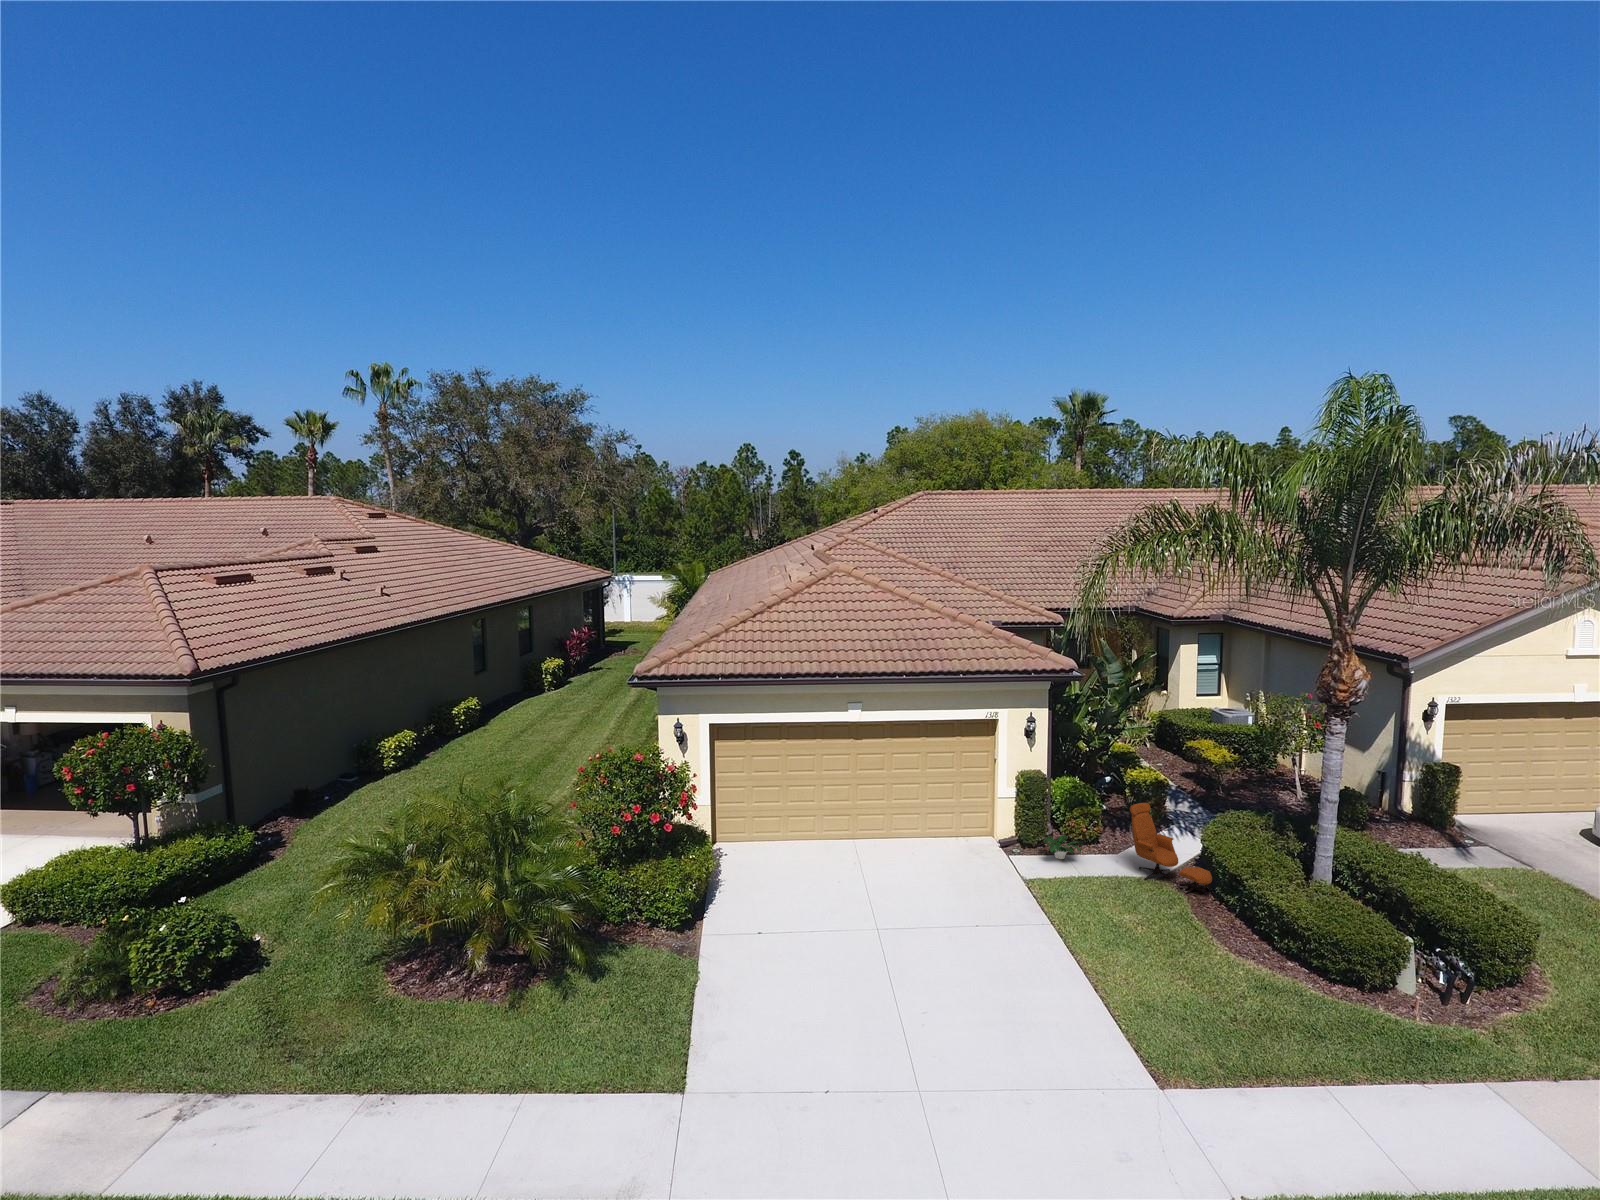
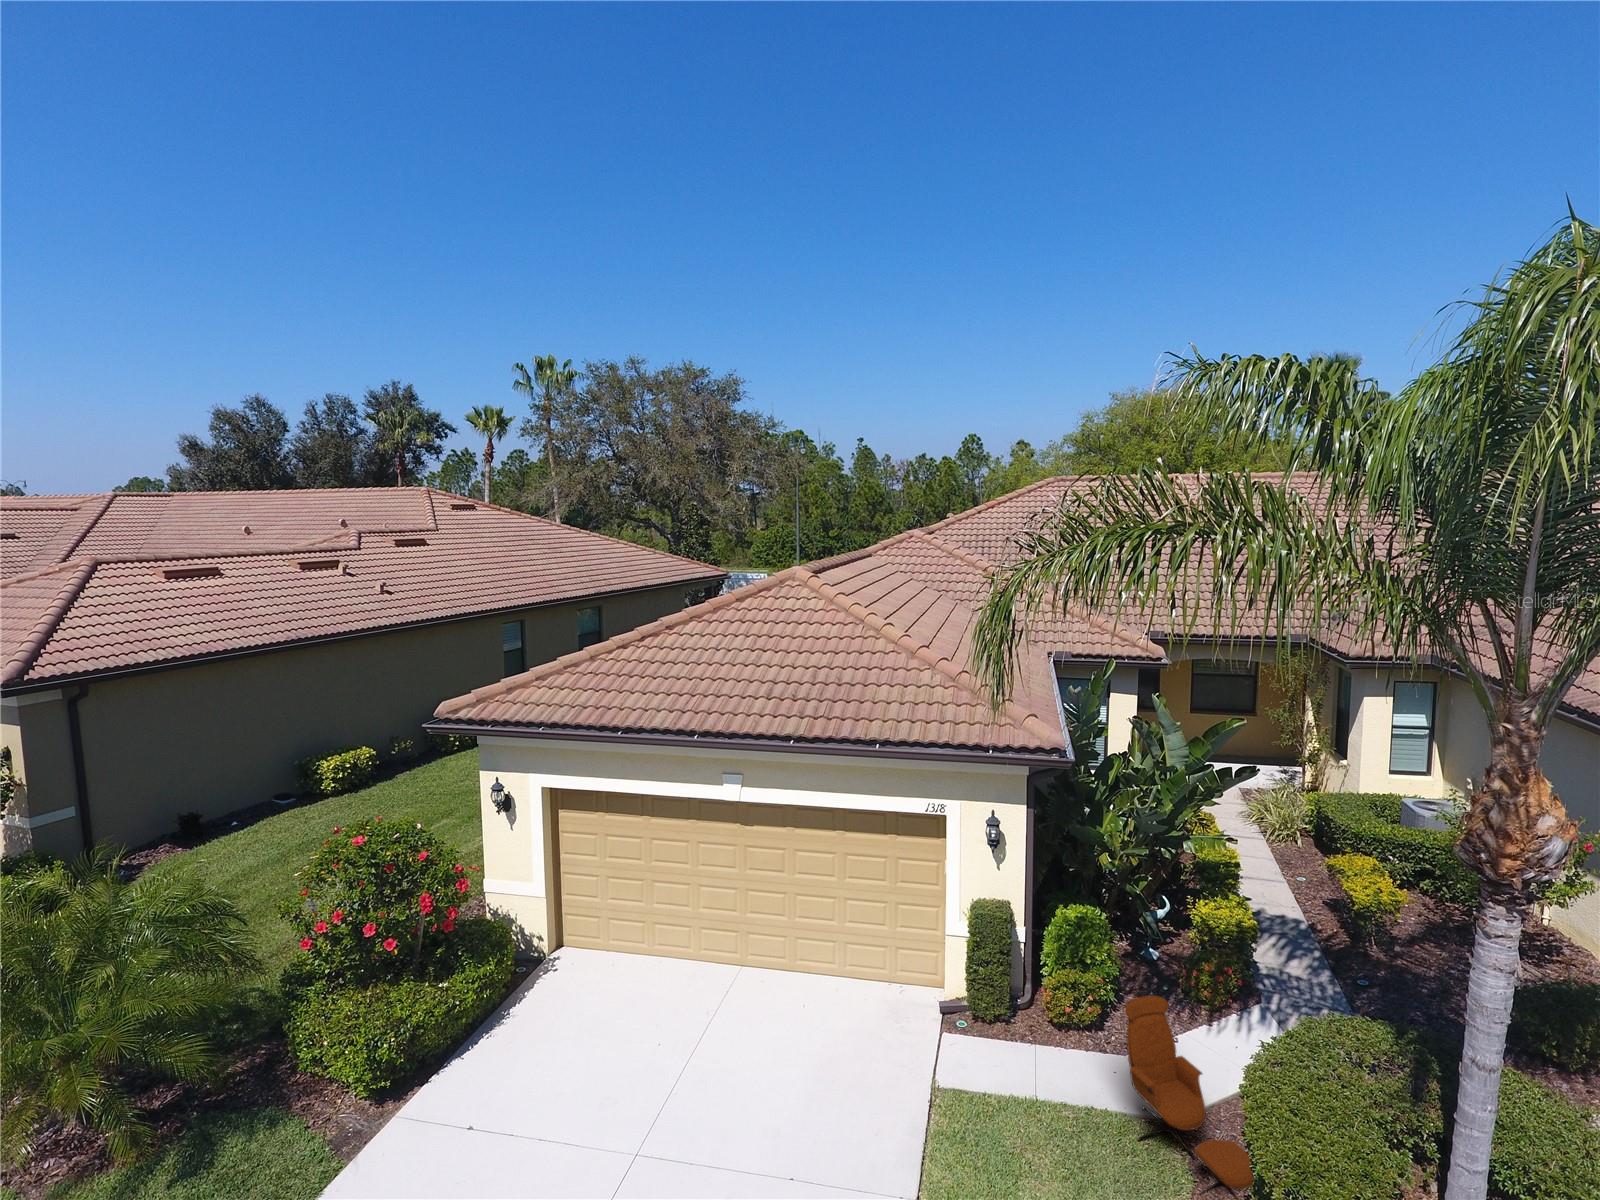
potted plant: present [1044,835,1083,859] -> none [992,1016,1058,1060]

